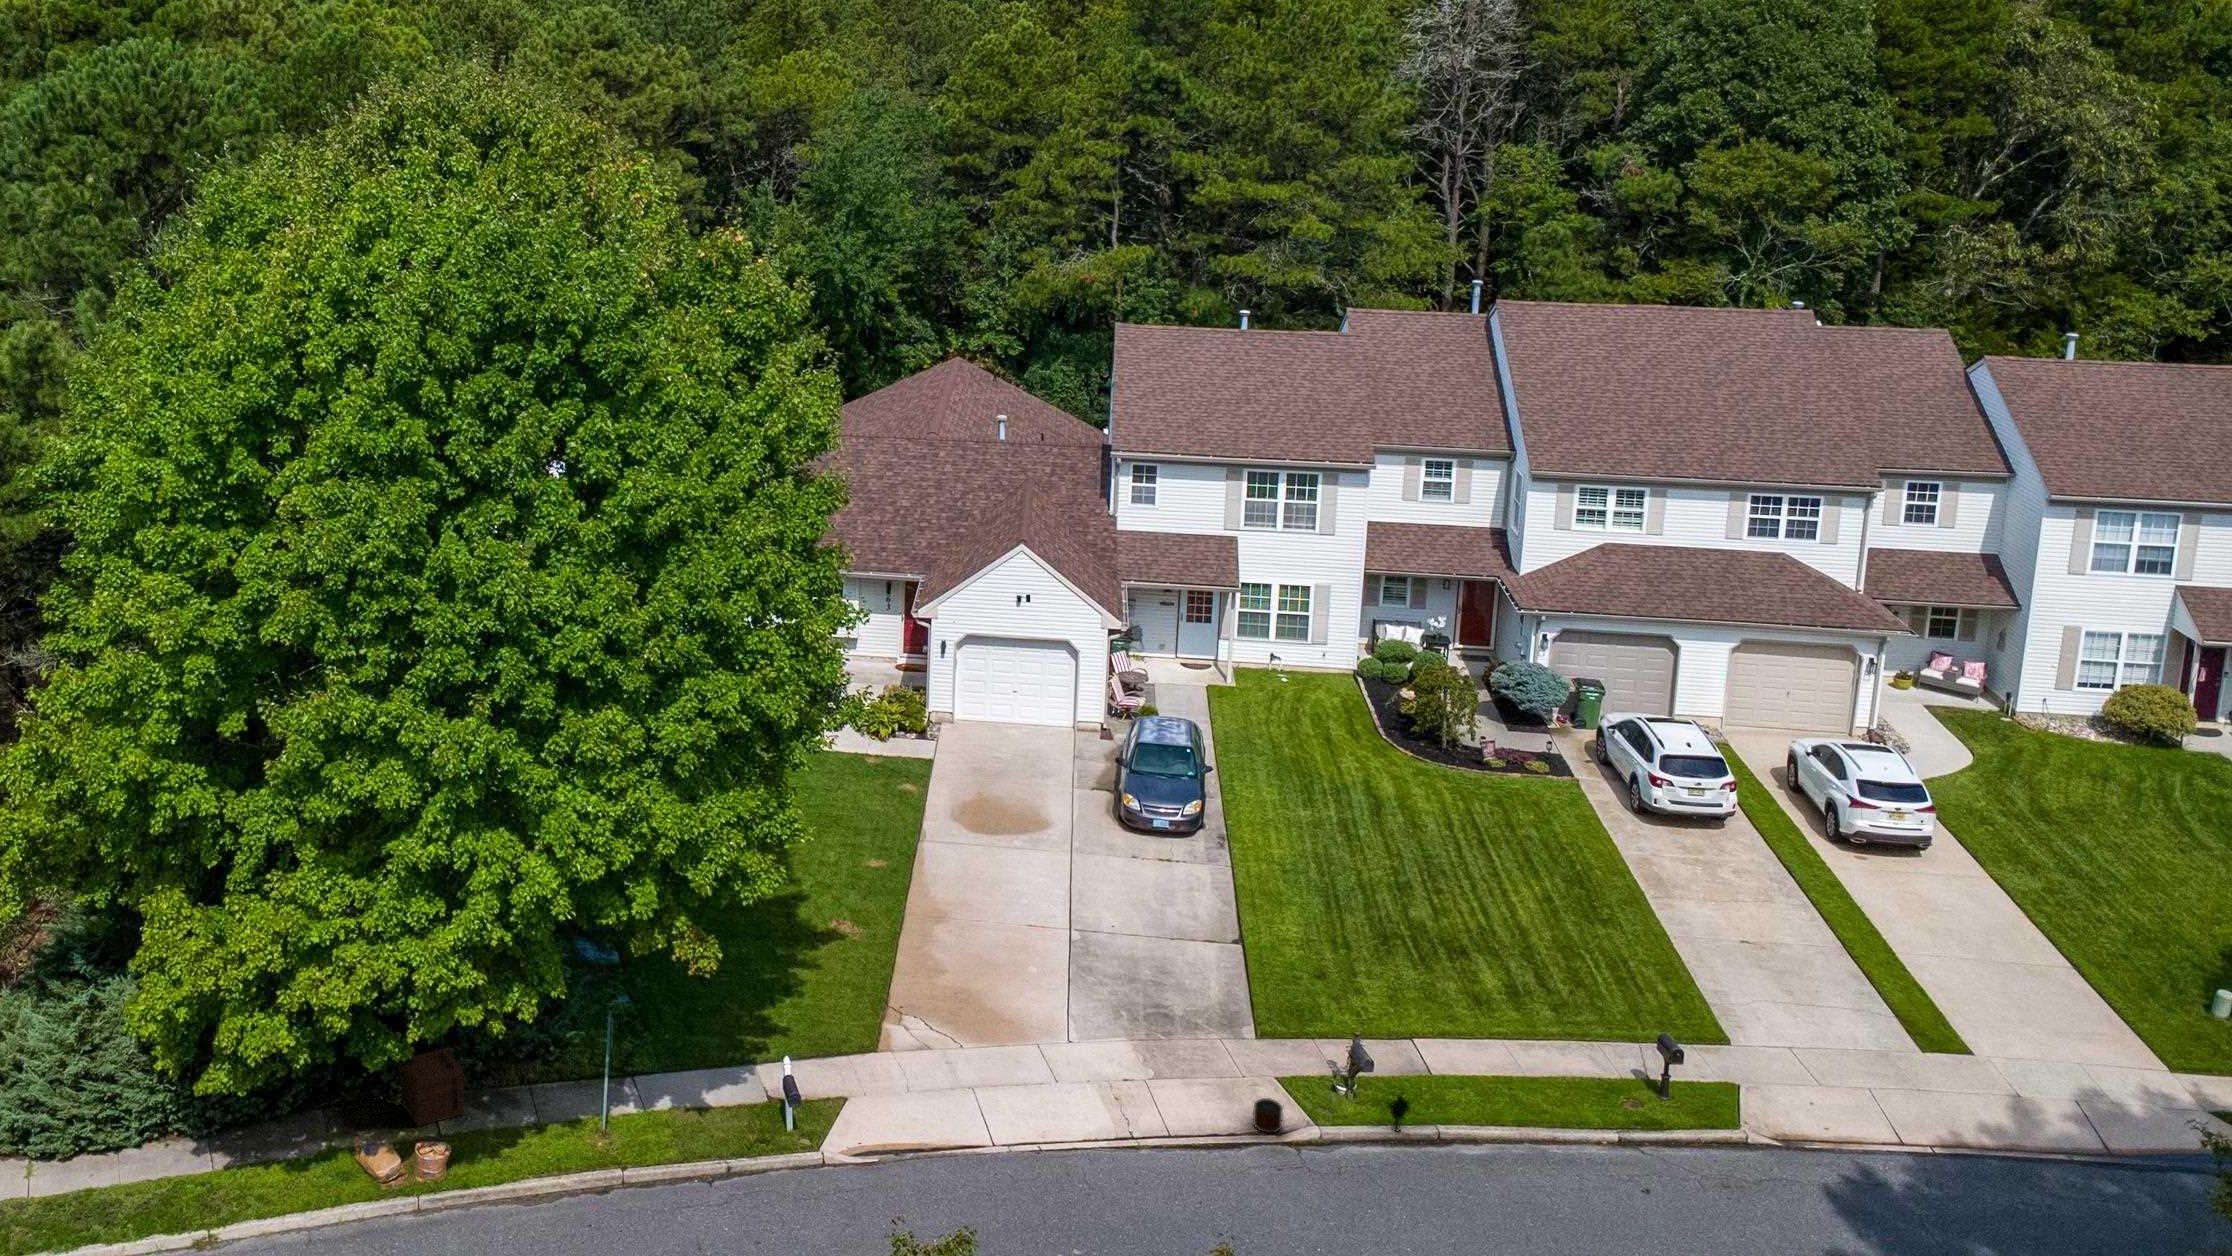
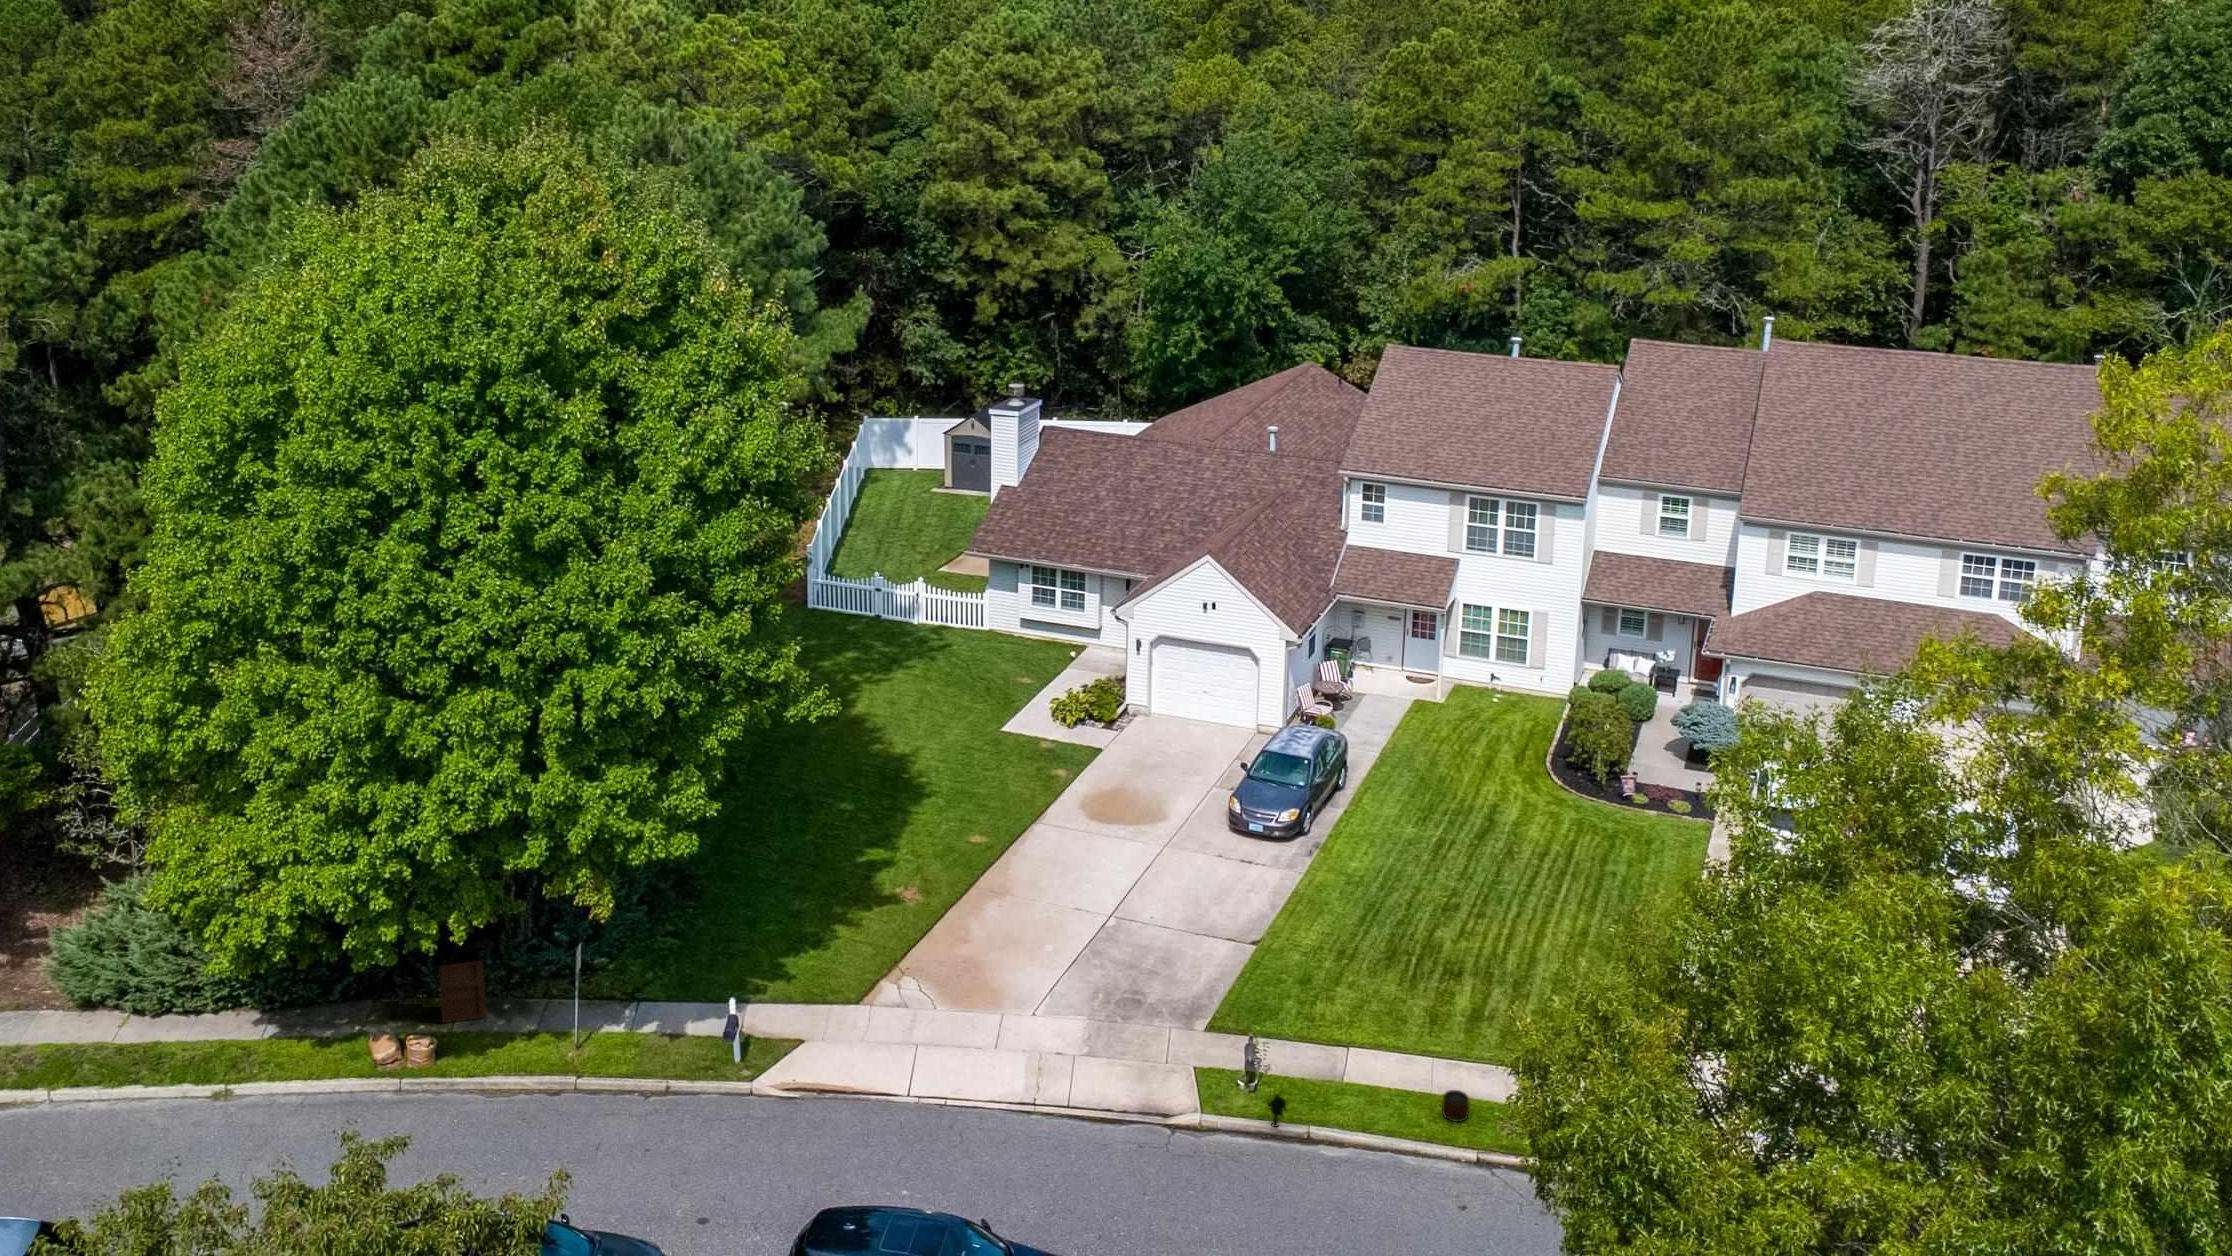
bucket: present [1253,1098,1283,1133] -> present [1442,1090,1470,1122]

